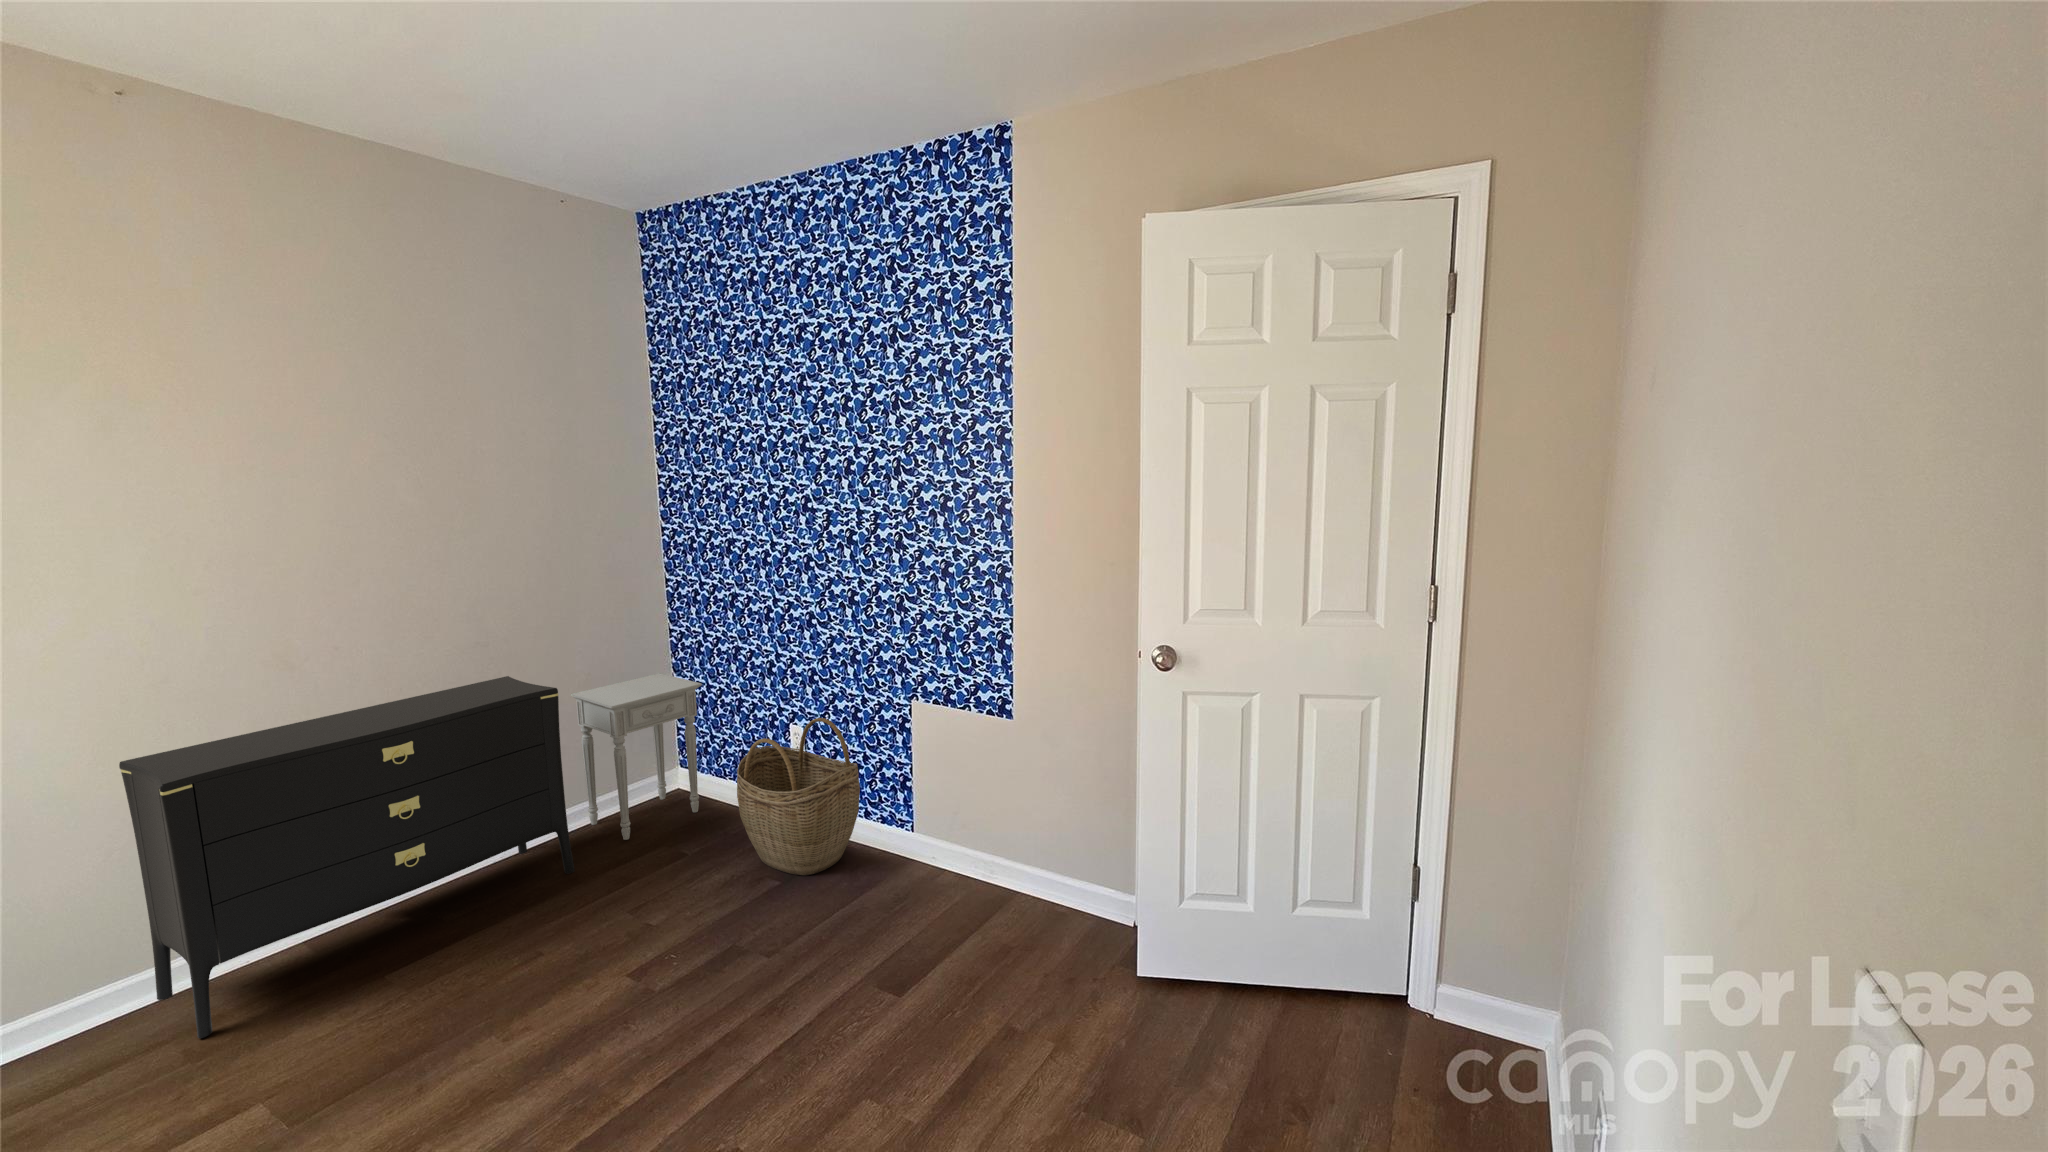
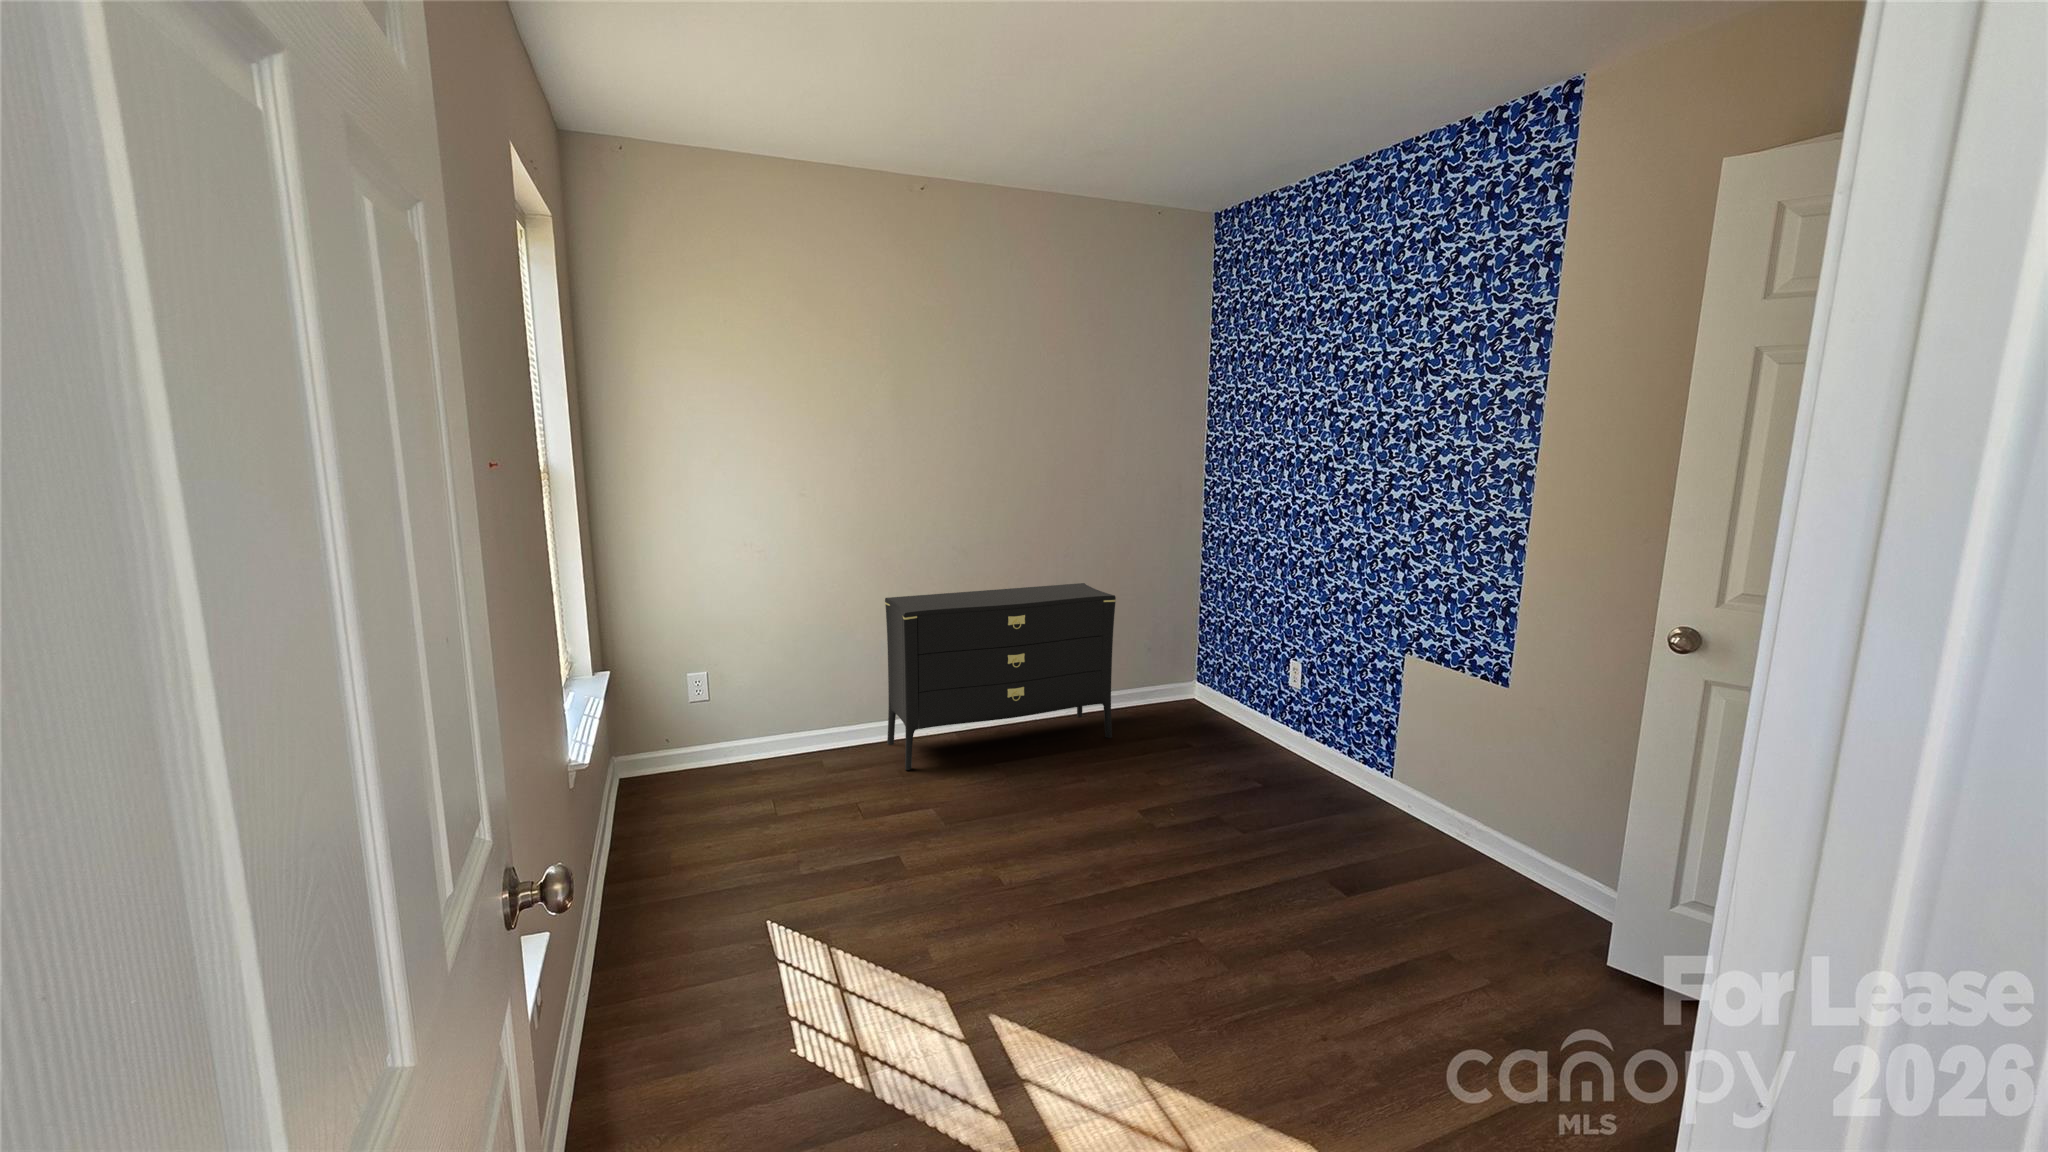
nightstand: present [571,673,702,840] -> none [1123,600,1221,726]
woven basket: present [737,718,860,875] -> none [1237,656,1345,789]

